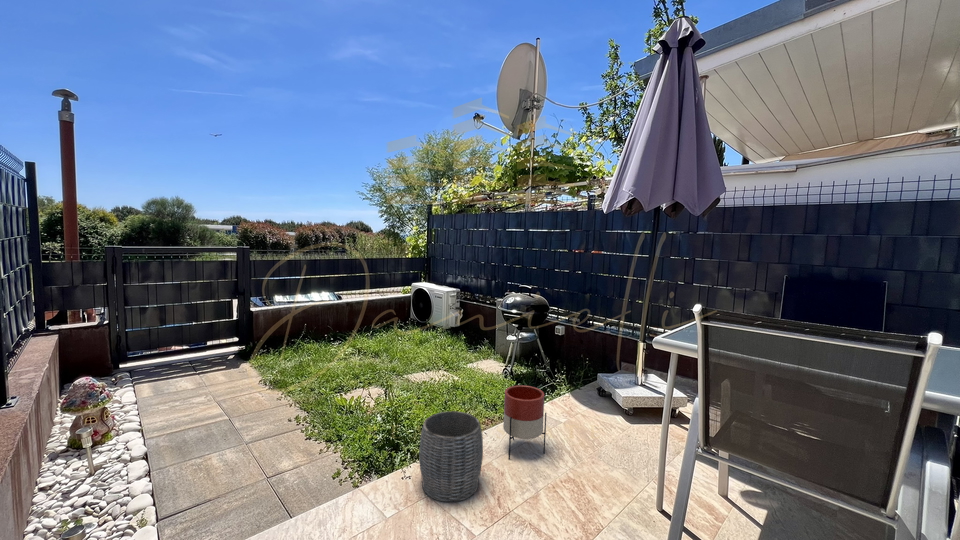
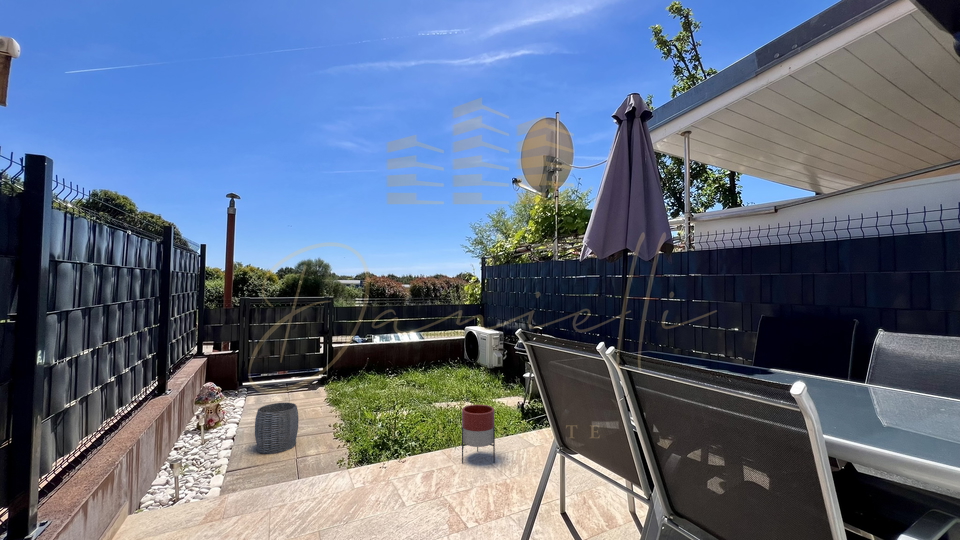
woven basket: present [419,411,483,502] -> present [255,403,298,454]

